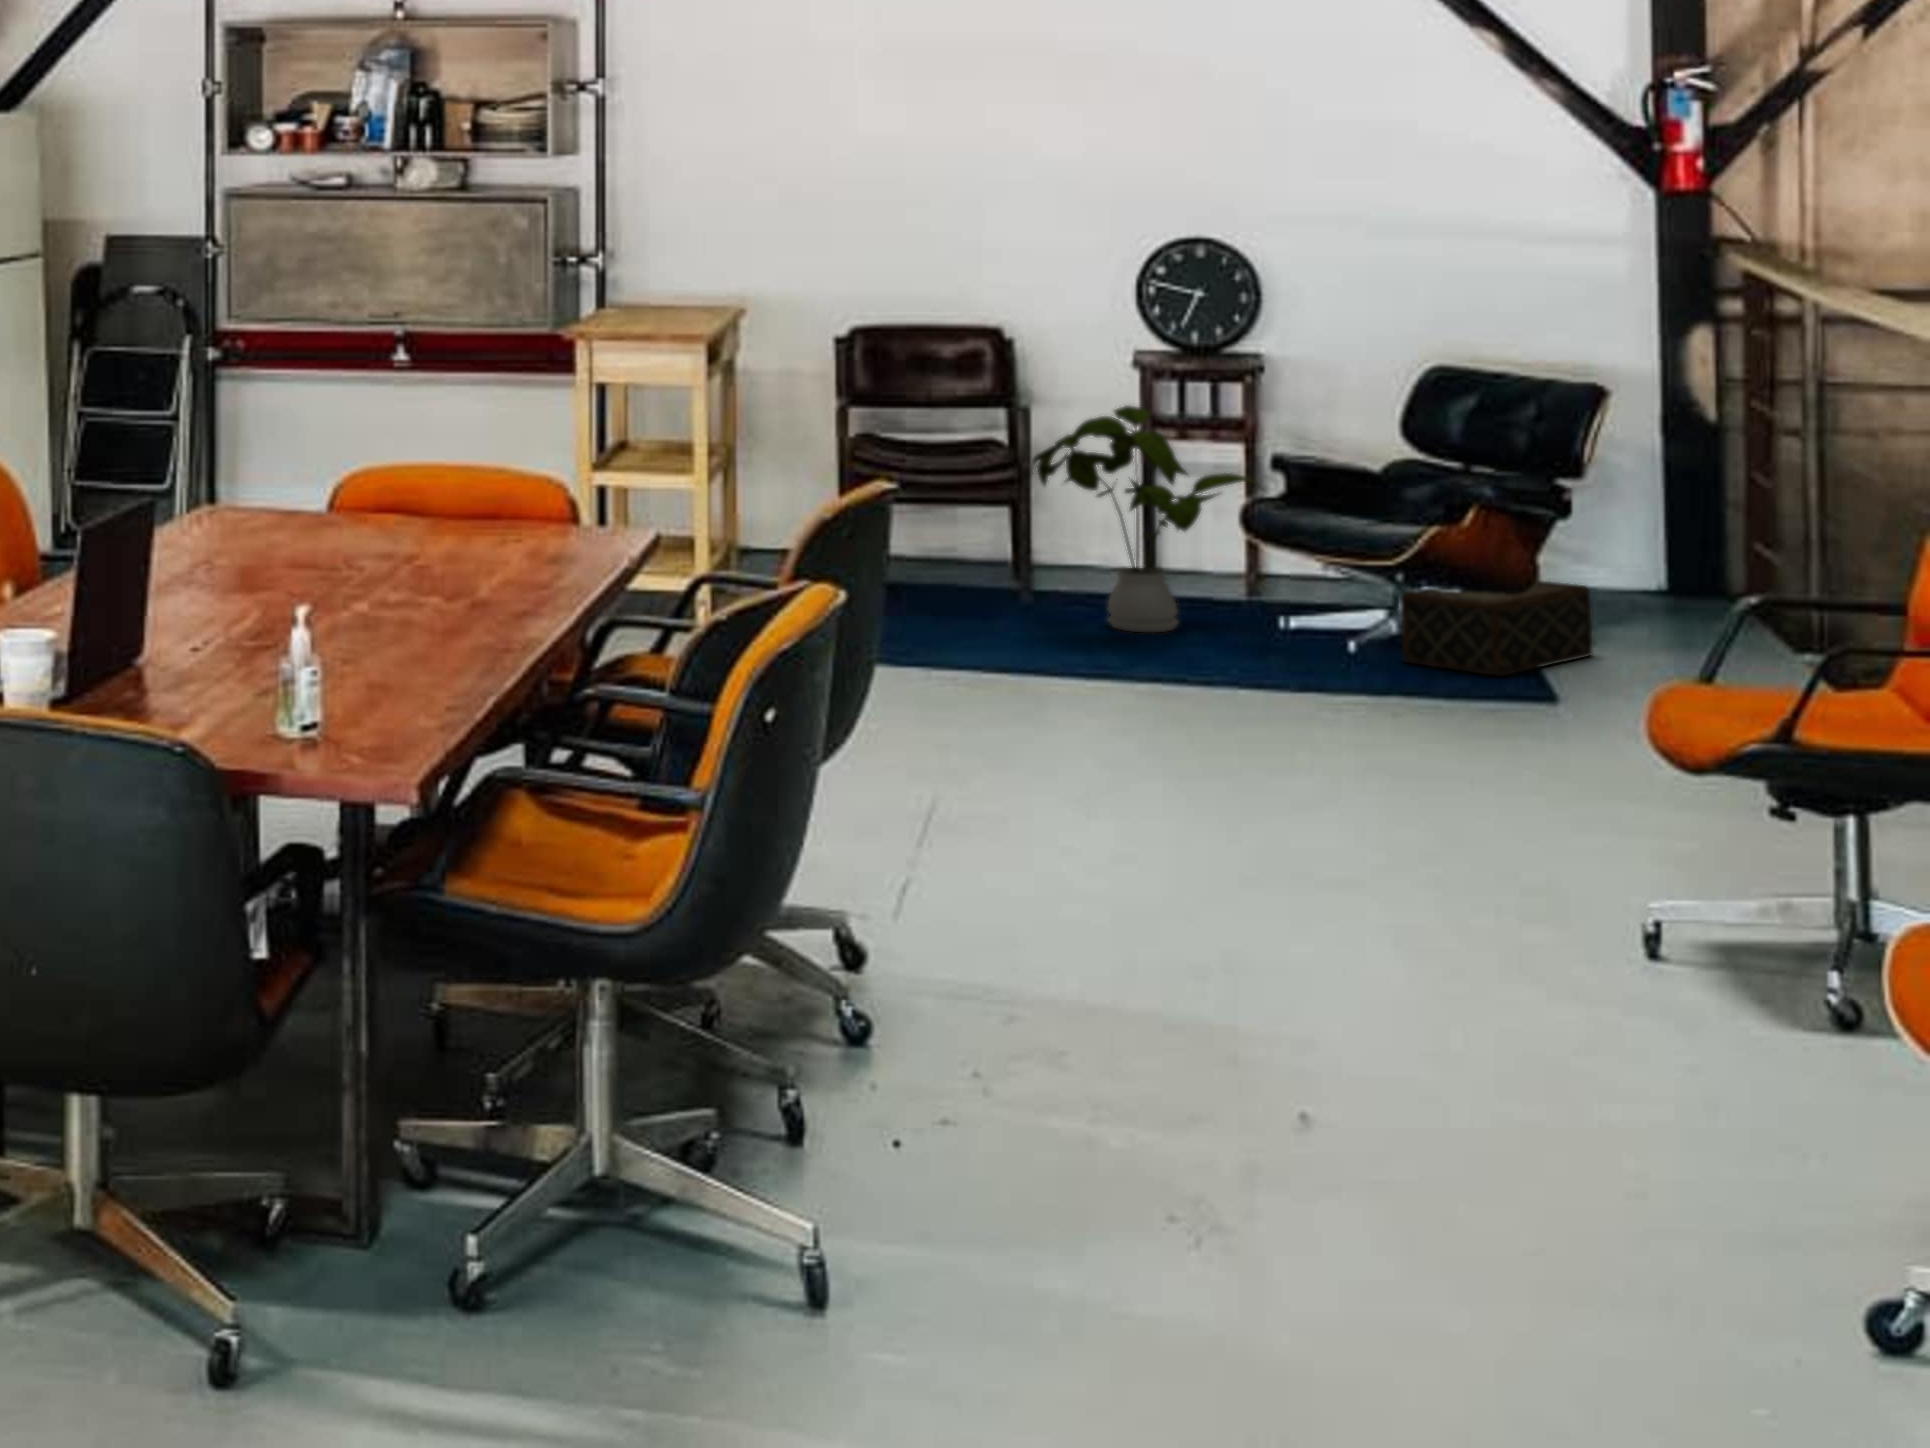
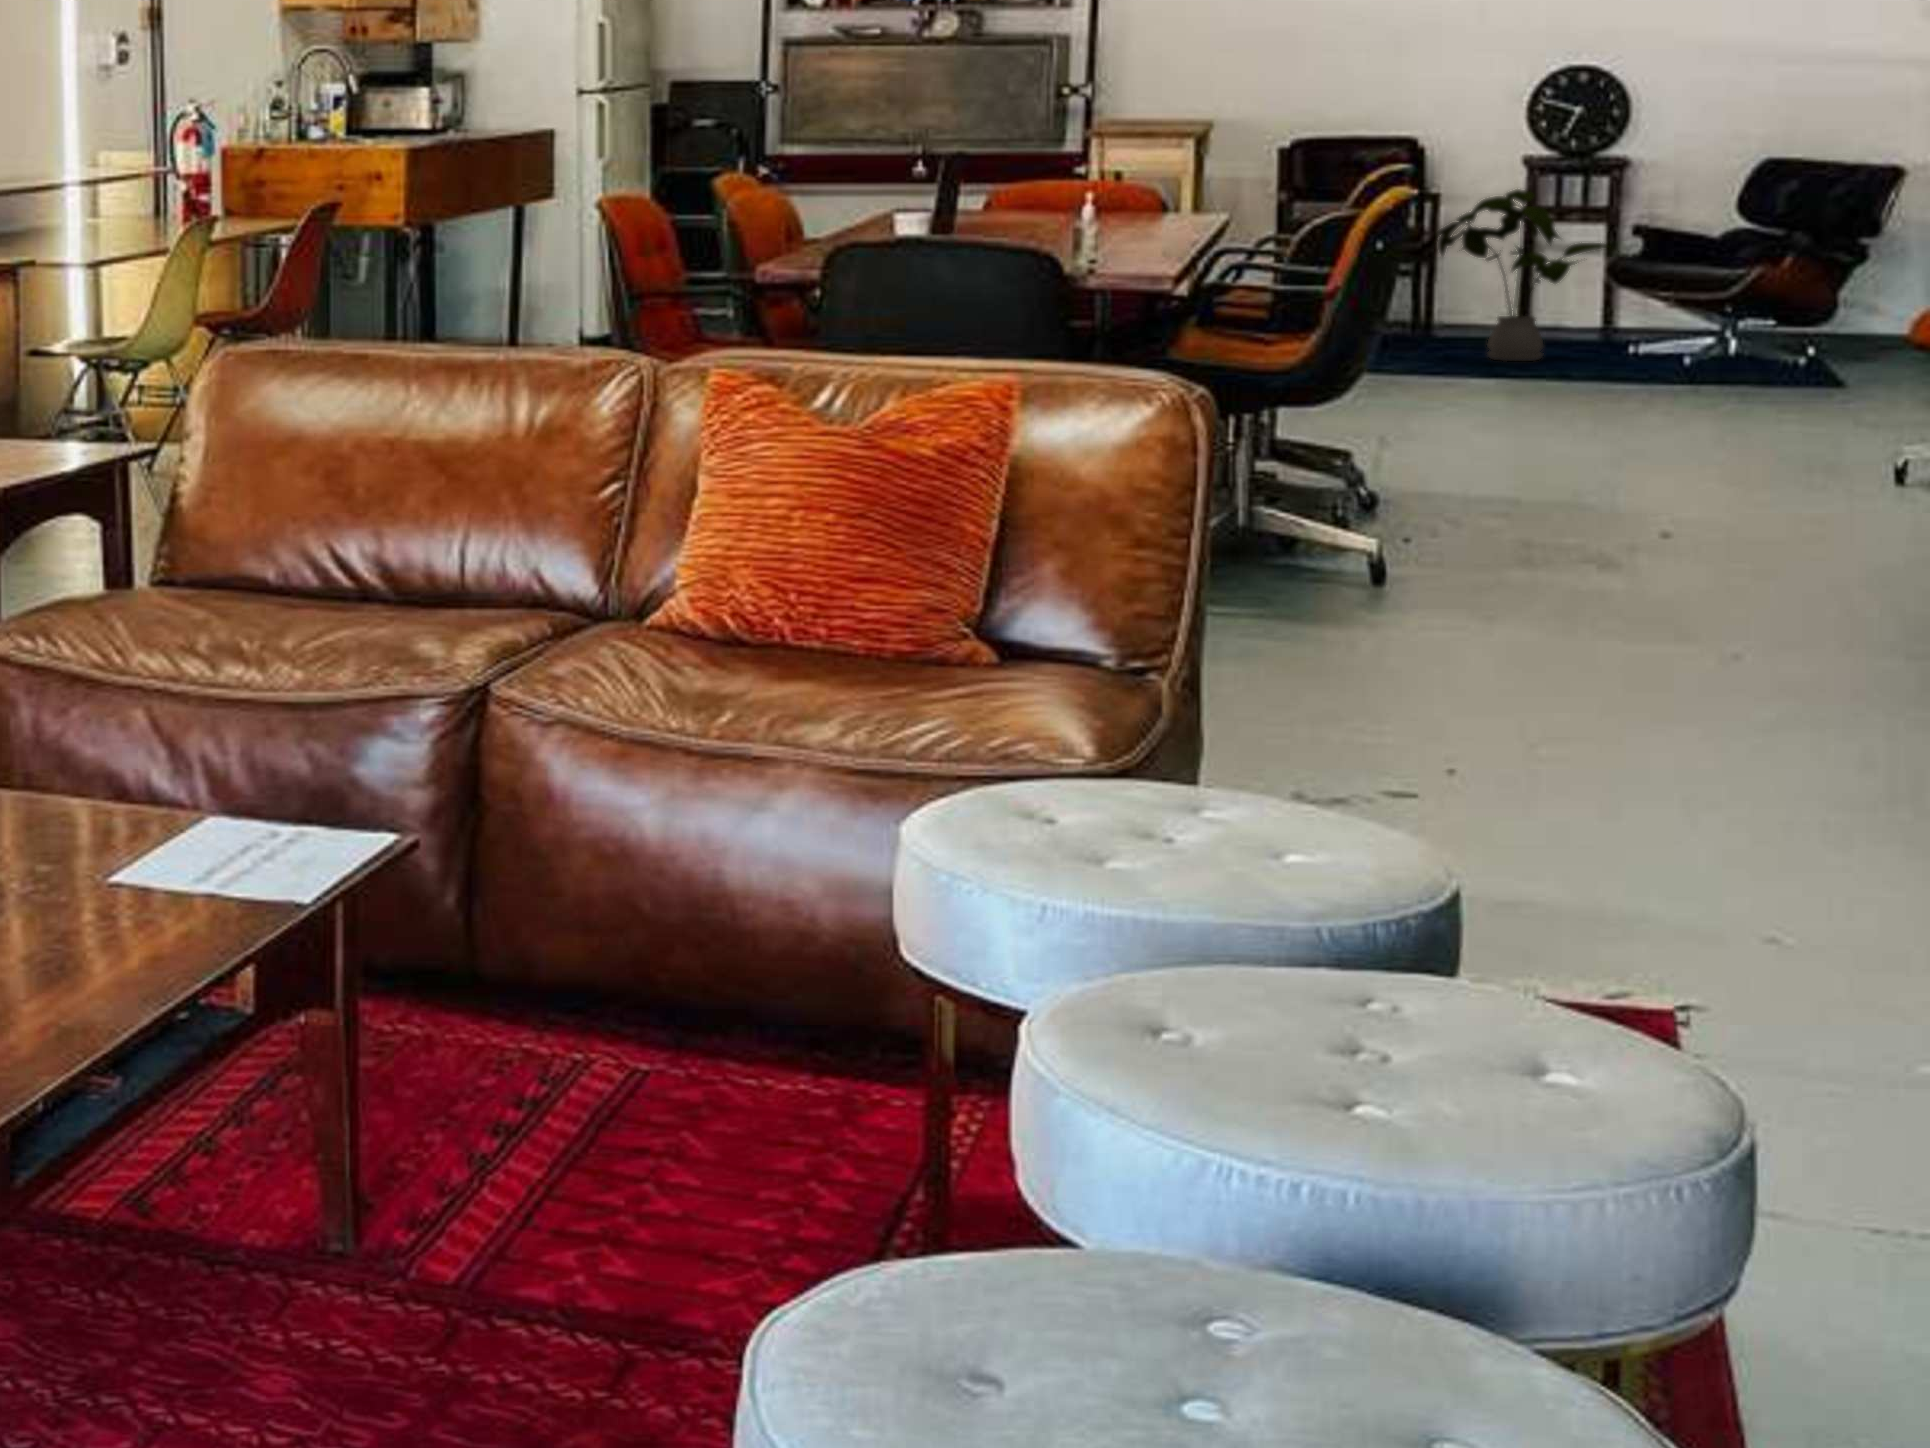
woven basket: present [1400,581,1592,676] -> none [1722,316,1875,379]

